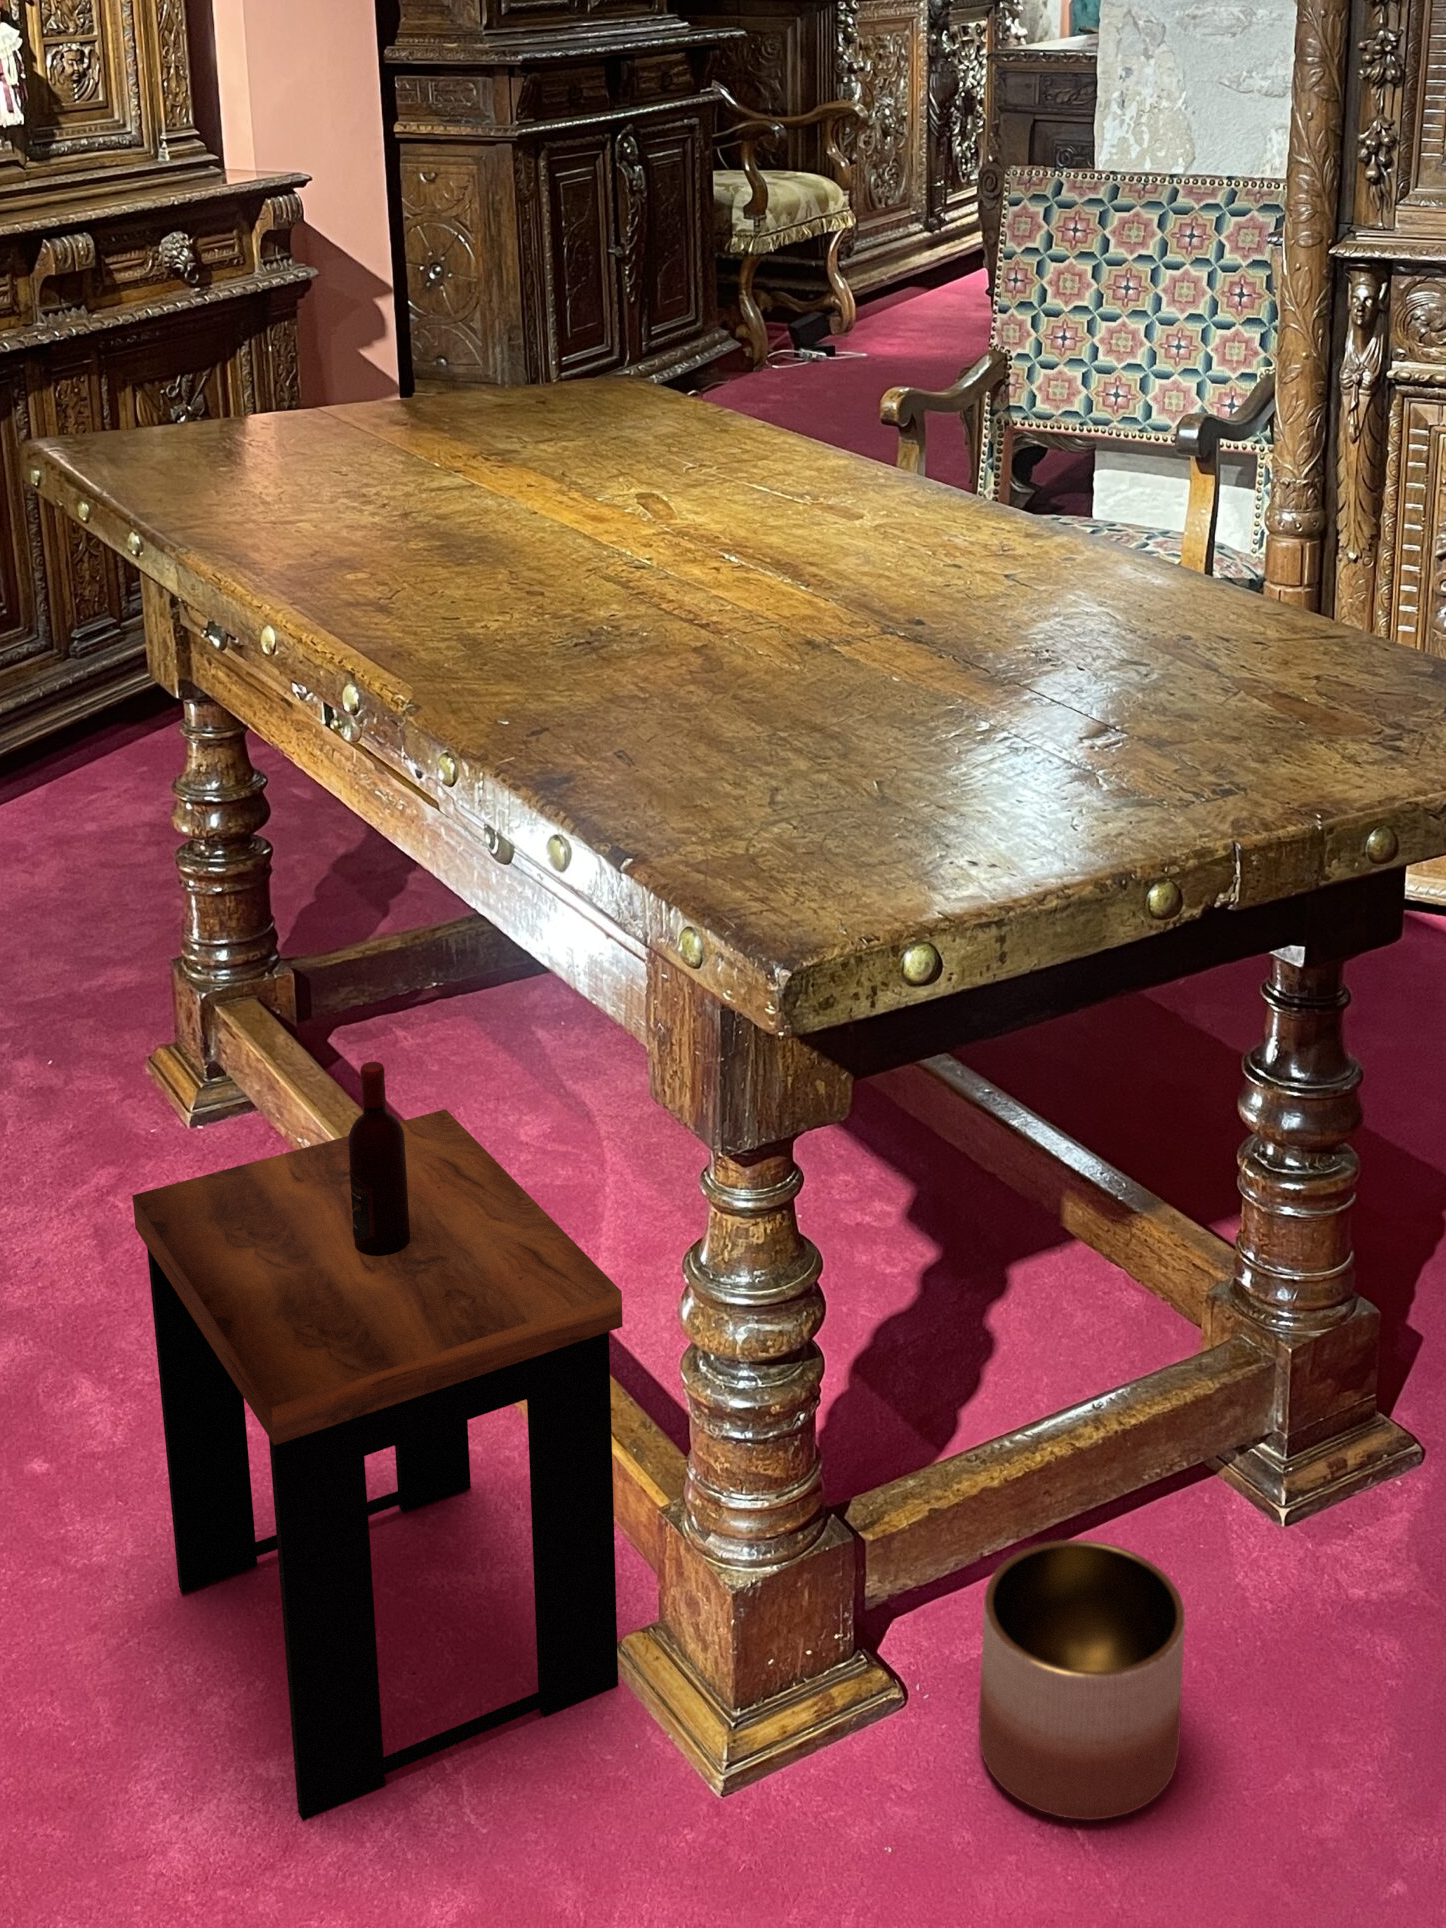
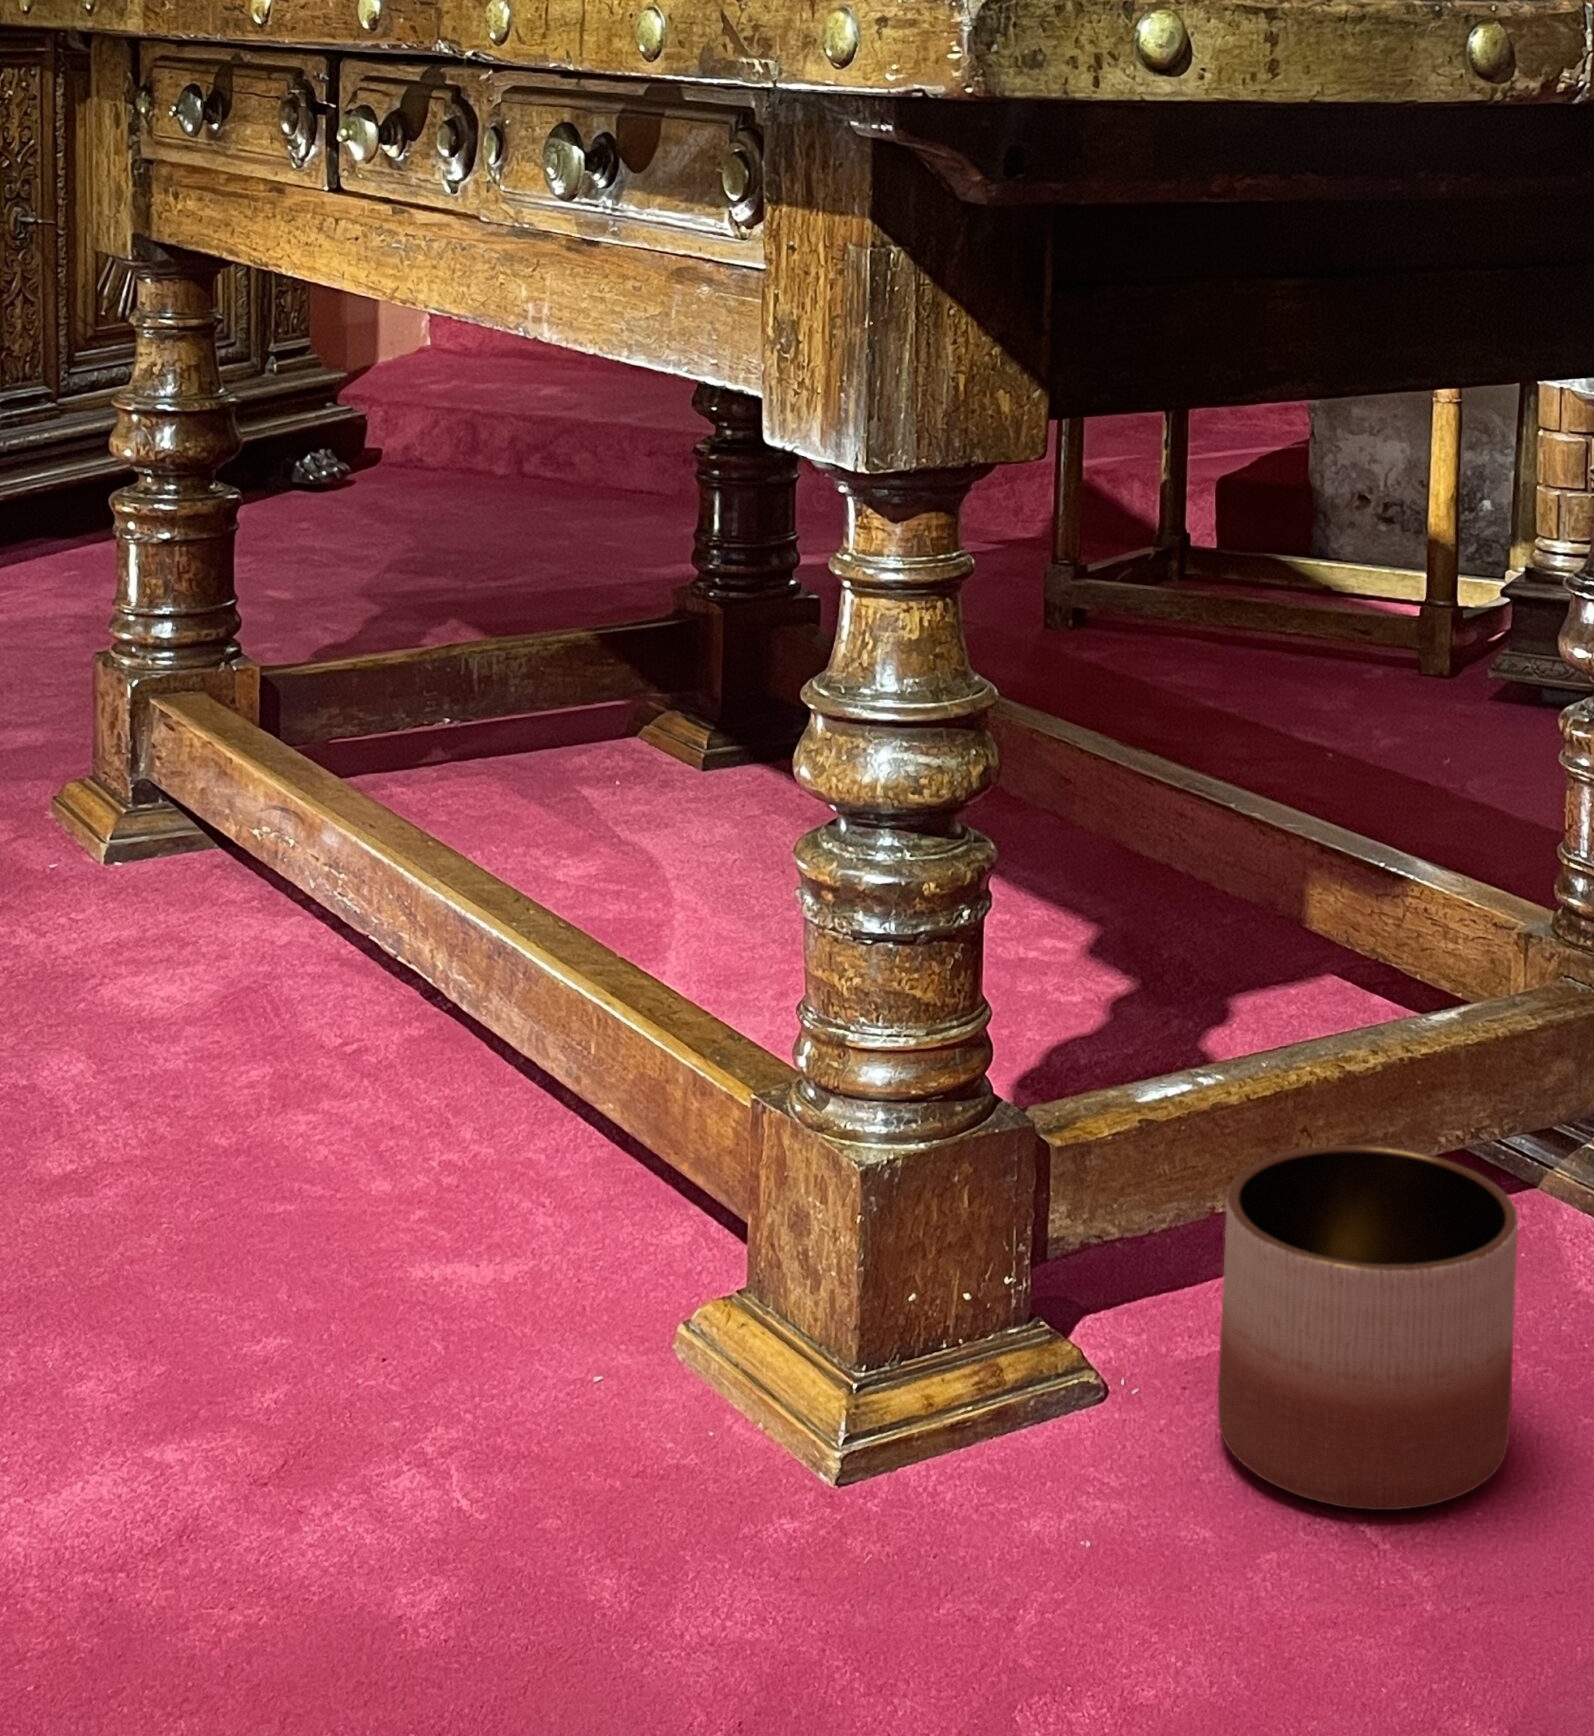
side table: present [132,1062,623,1821] -> none [30,429,714,1508]

